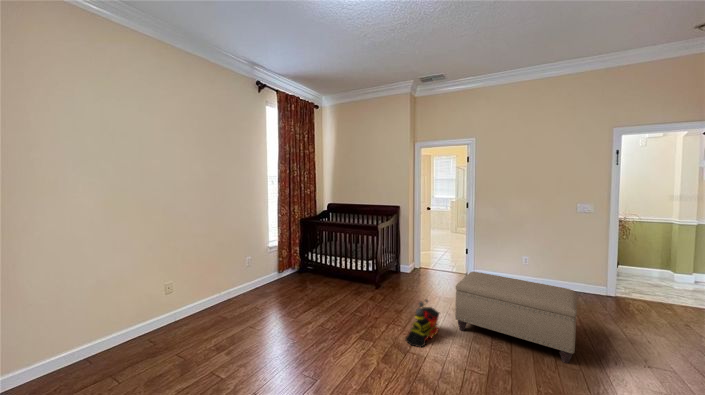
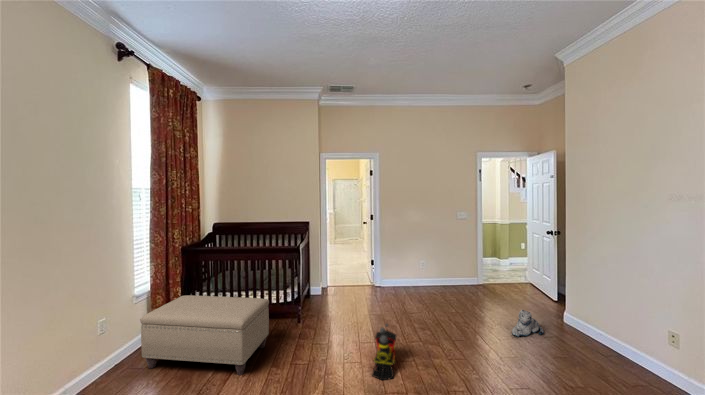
ottoman: present [455,272,577,363] -> present [140,295,269,375]
plush toy: none [602,327,662,366] -> present [512,310,544,337]

